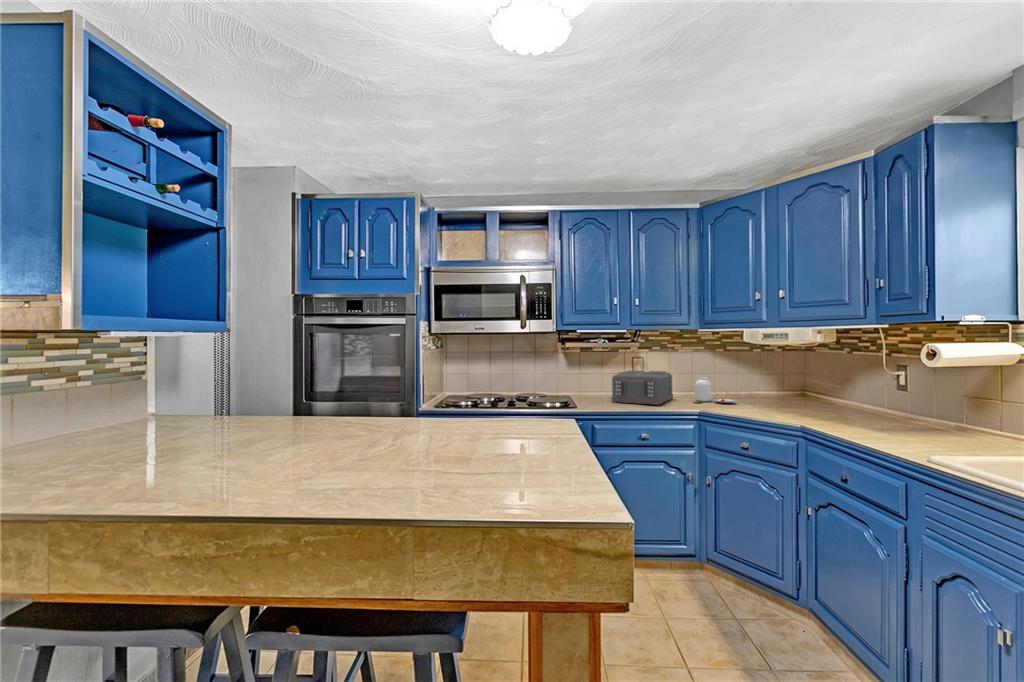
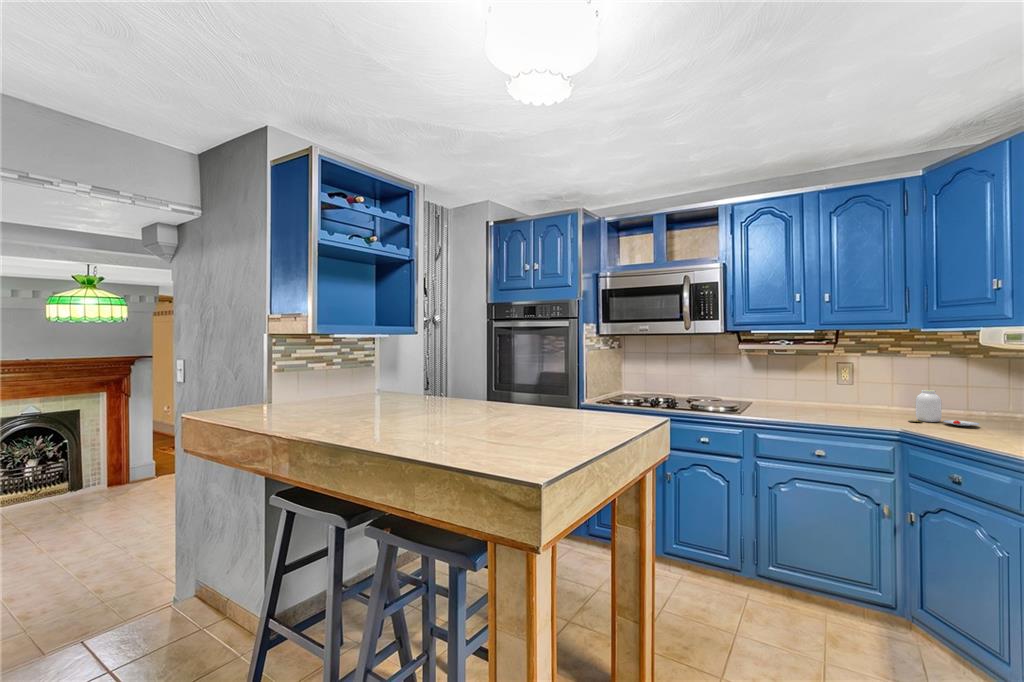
toaster: present [611,371,673,405] -> none [791,378,885,420]

